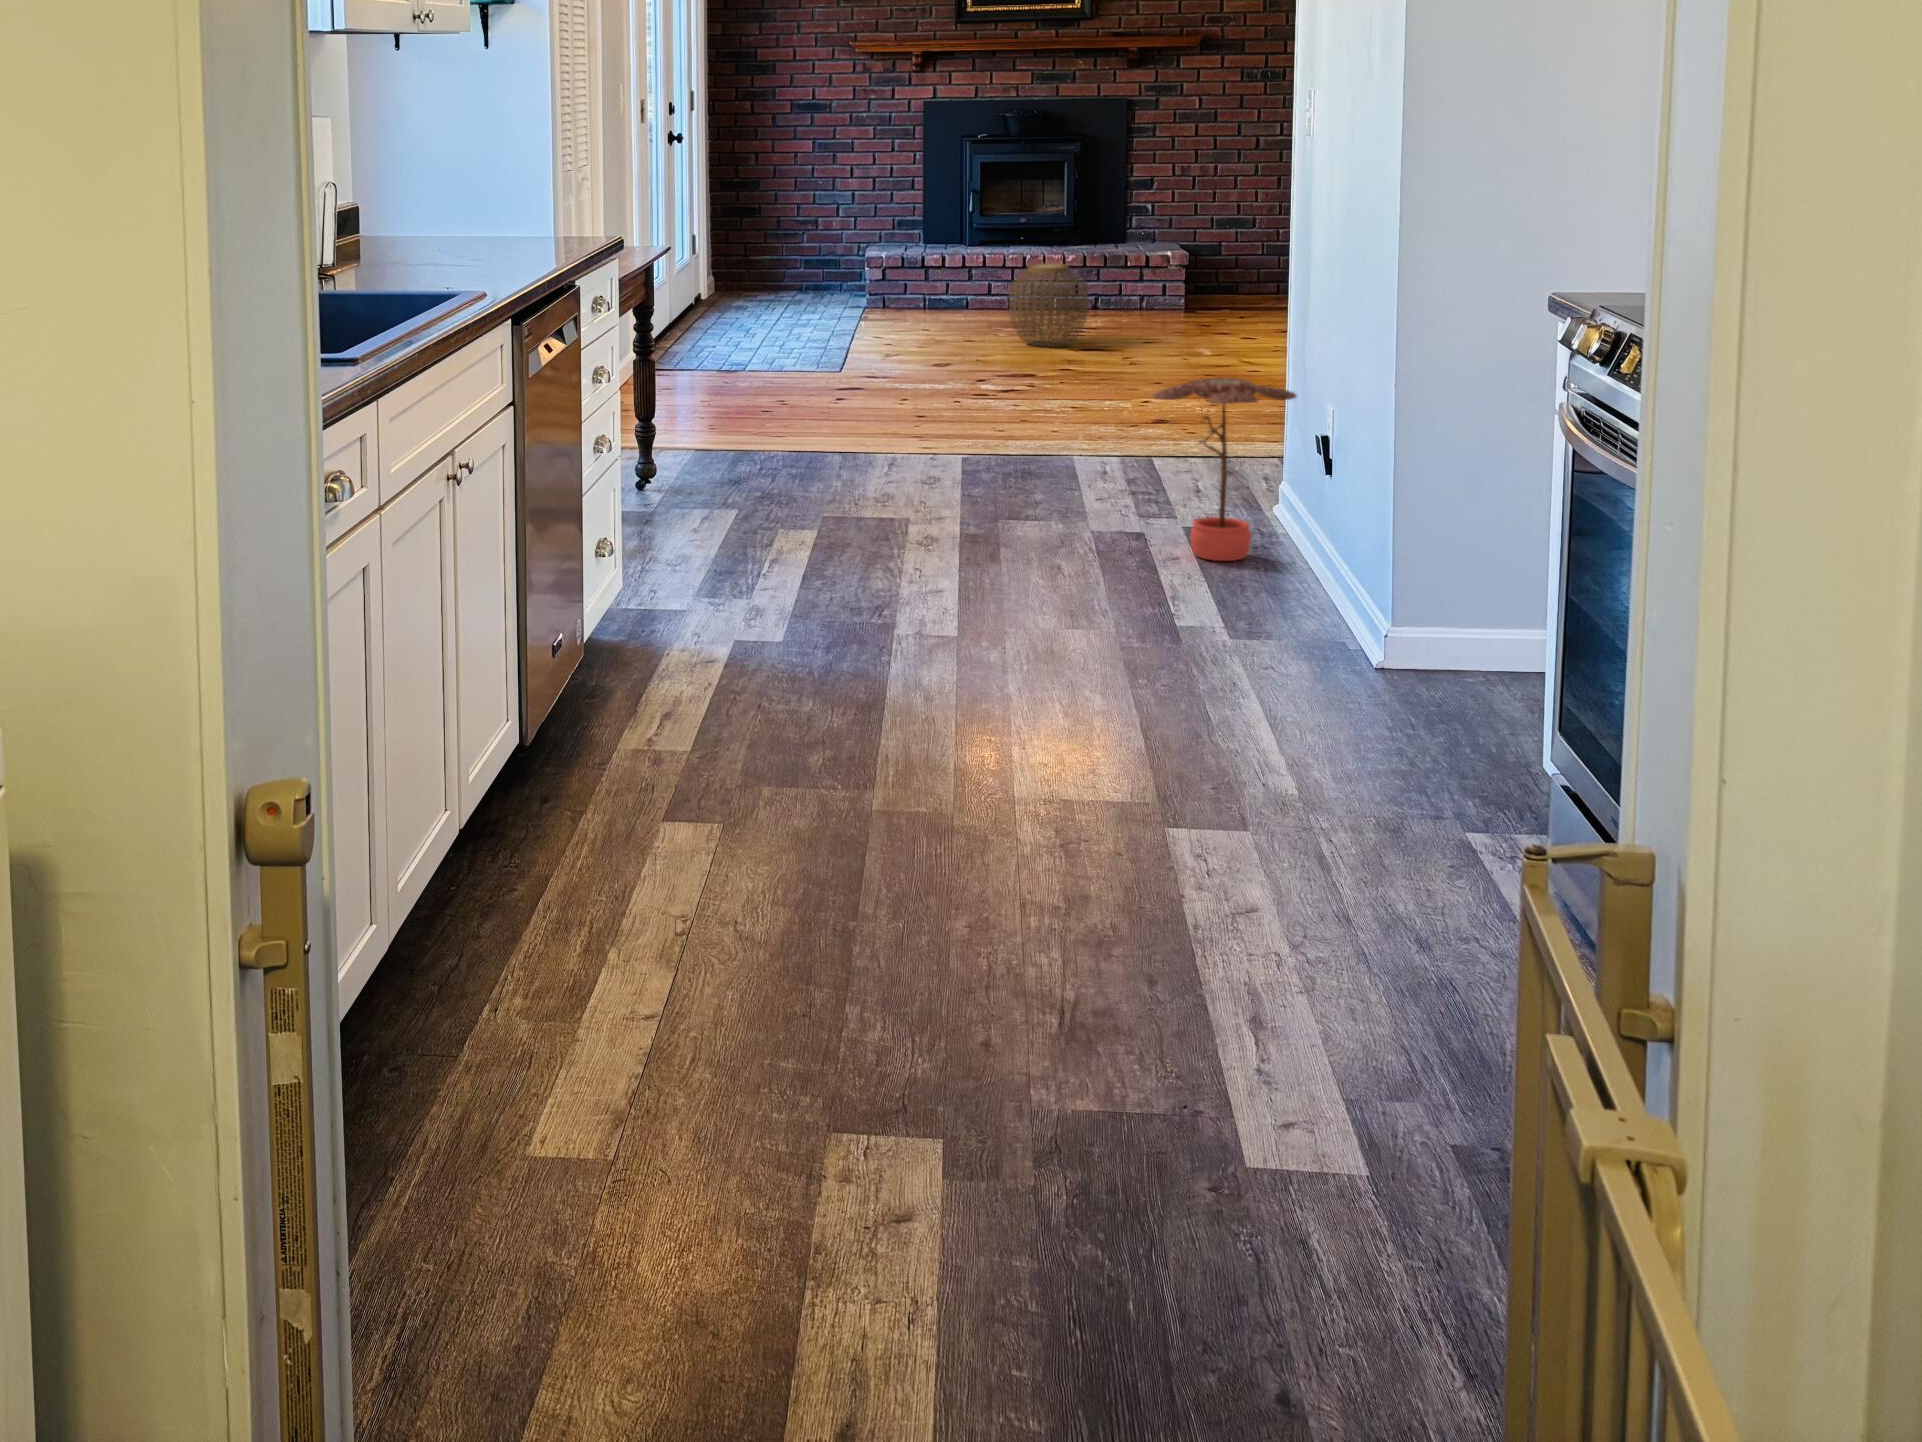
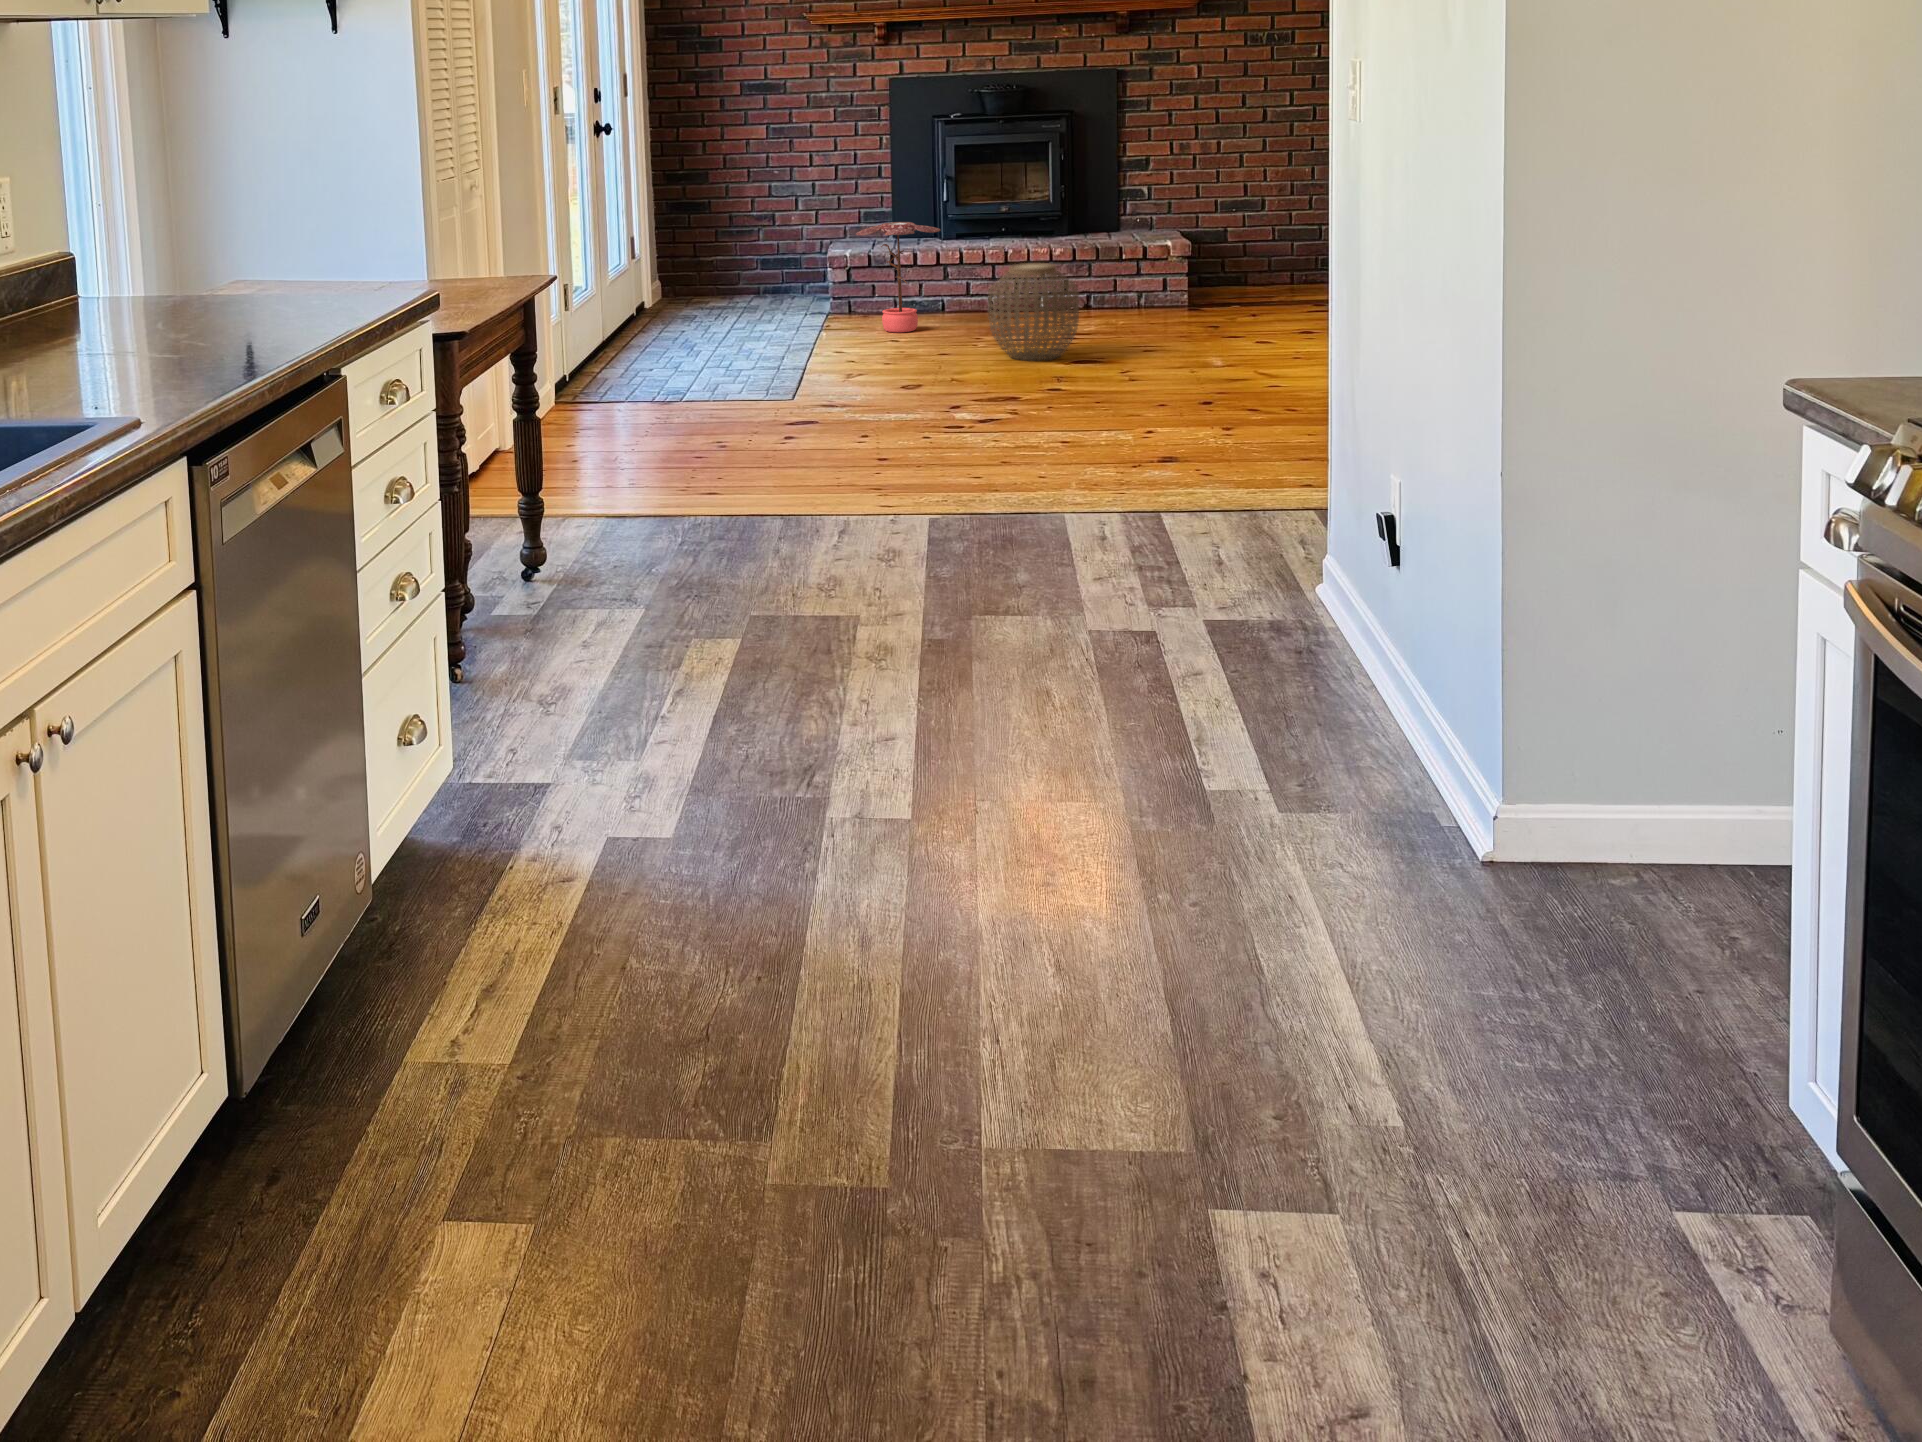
potted plant: present [1153,378,1296,561] -> present [856,222,940,333]

